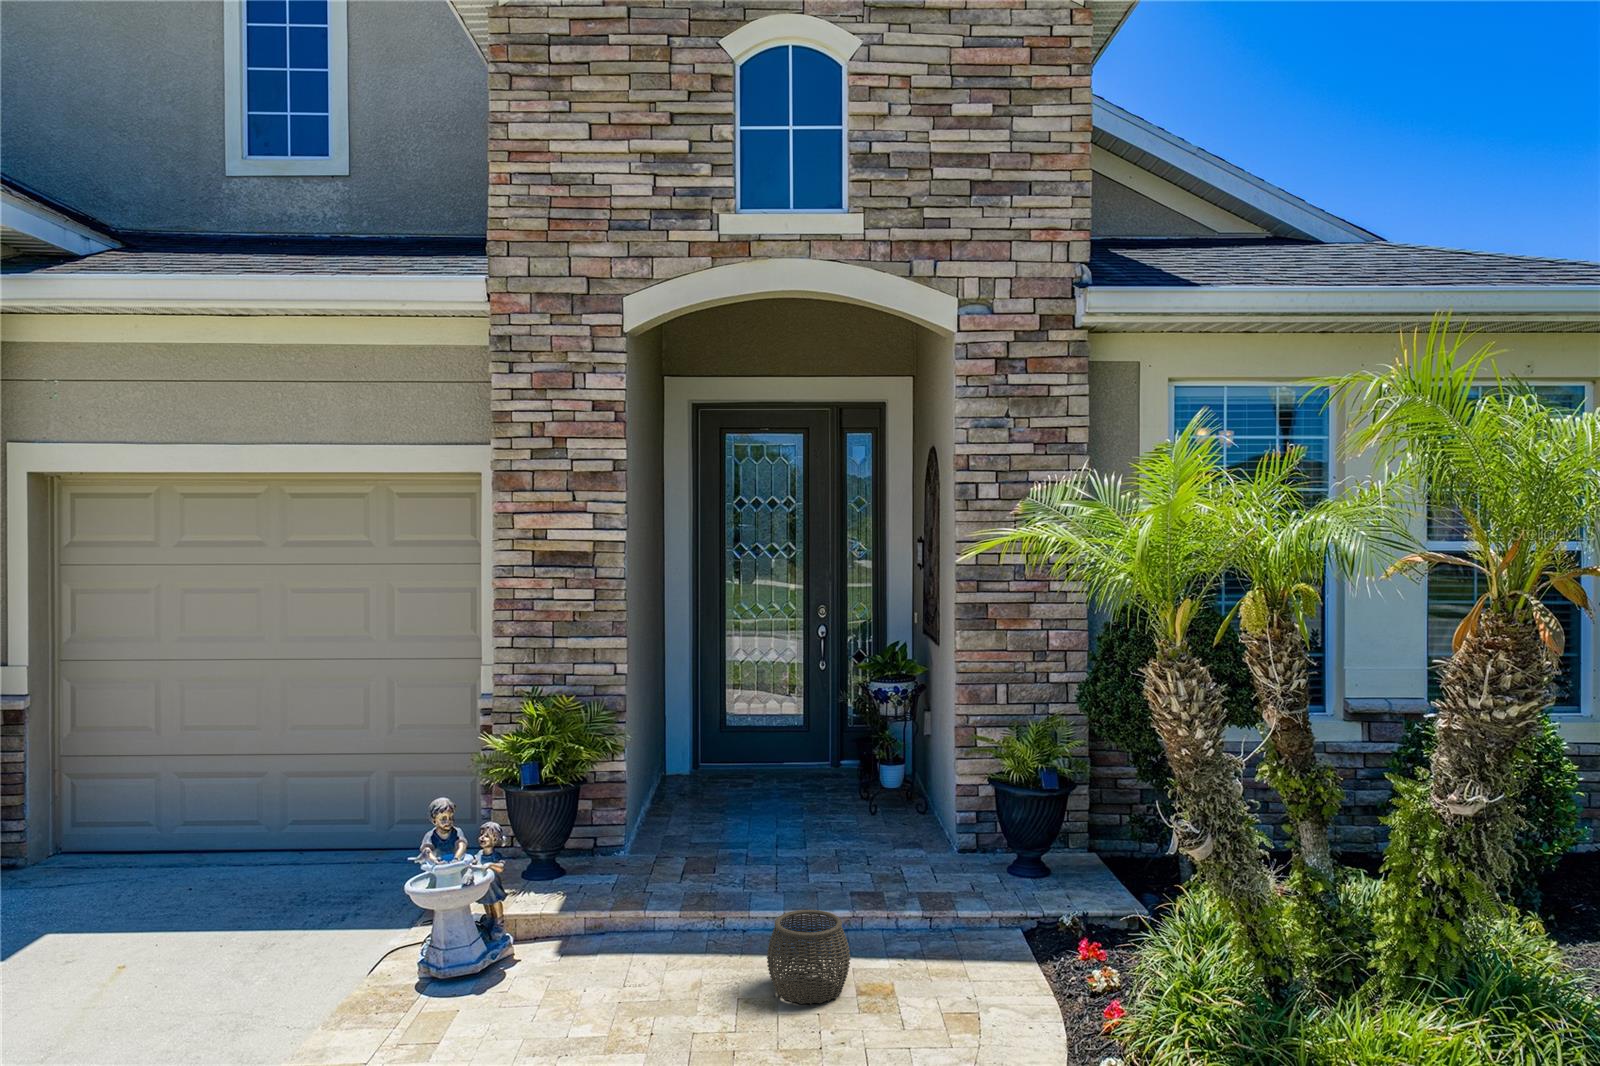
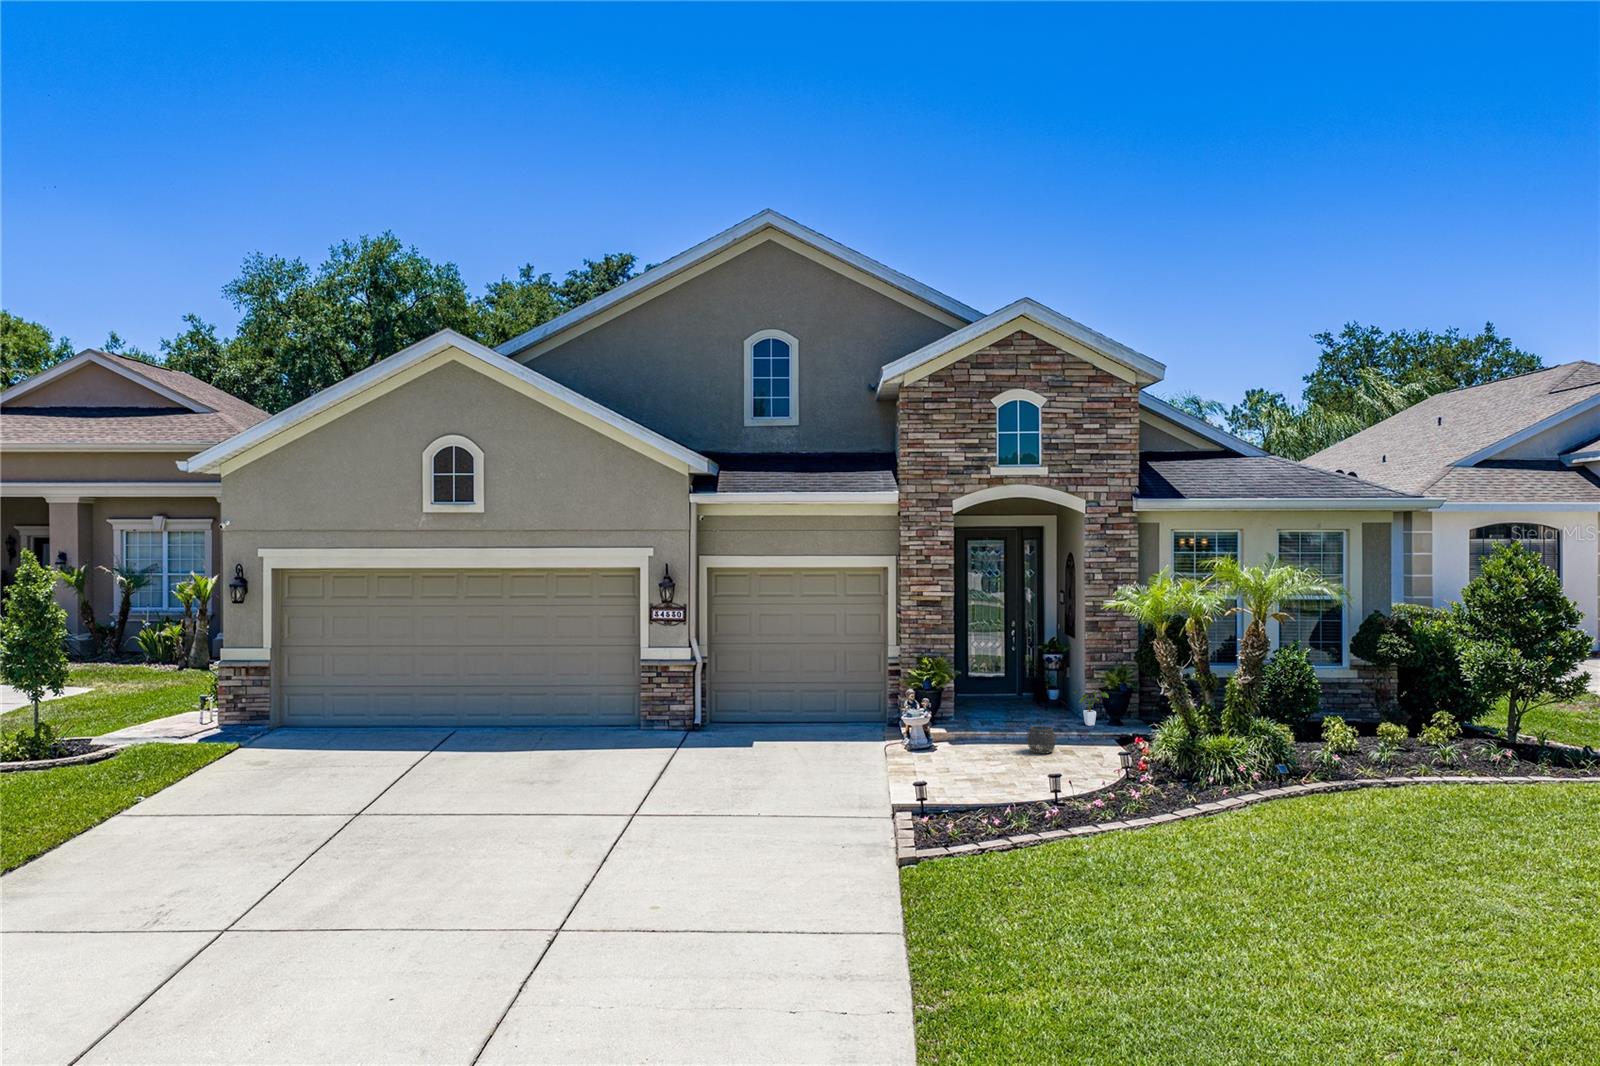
house plant: none [922,779,1011,872] -> present [1074,690,1109,726]

